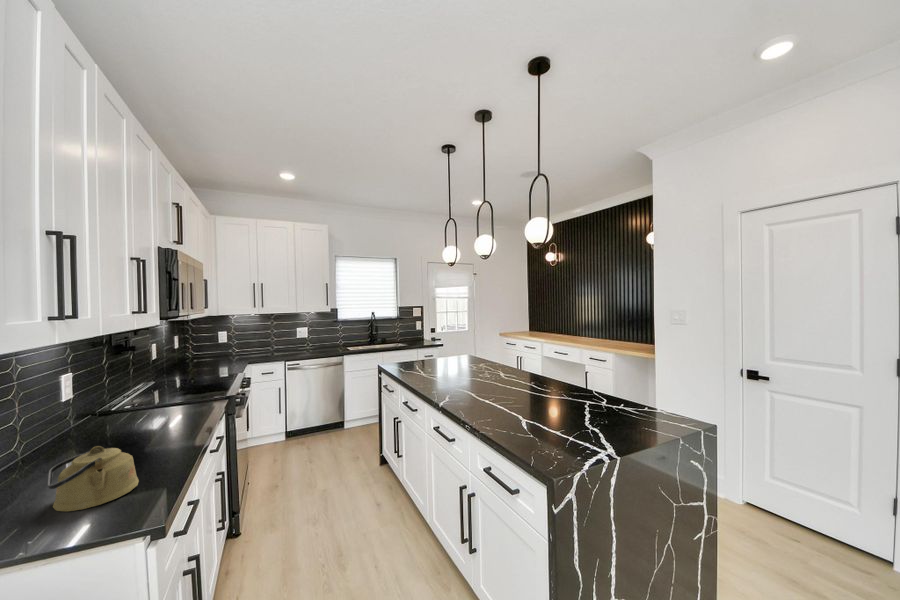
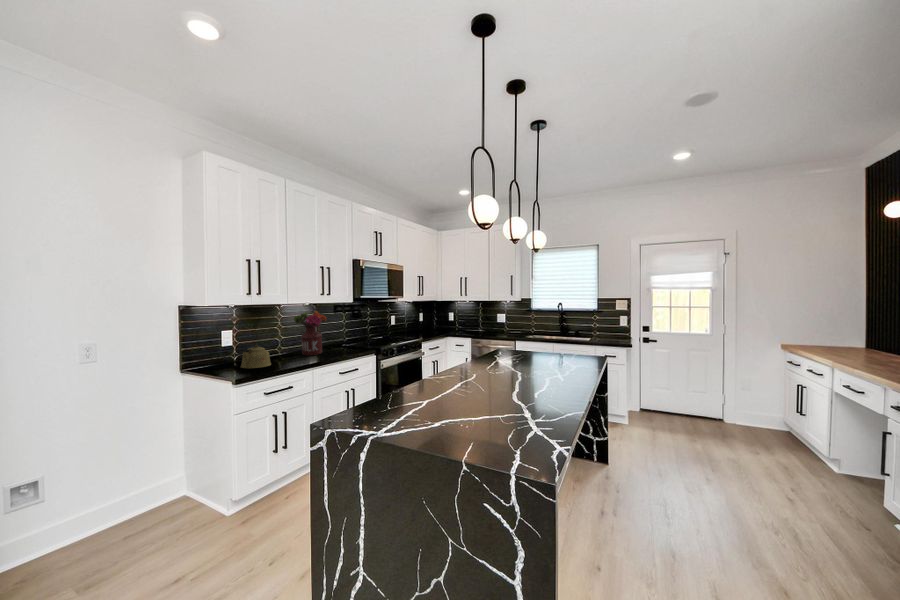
flower arrangement: none [93,353,171,443] -> present [294,311,327,355]

